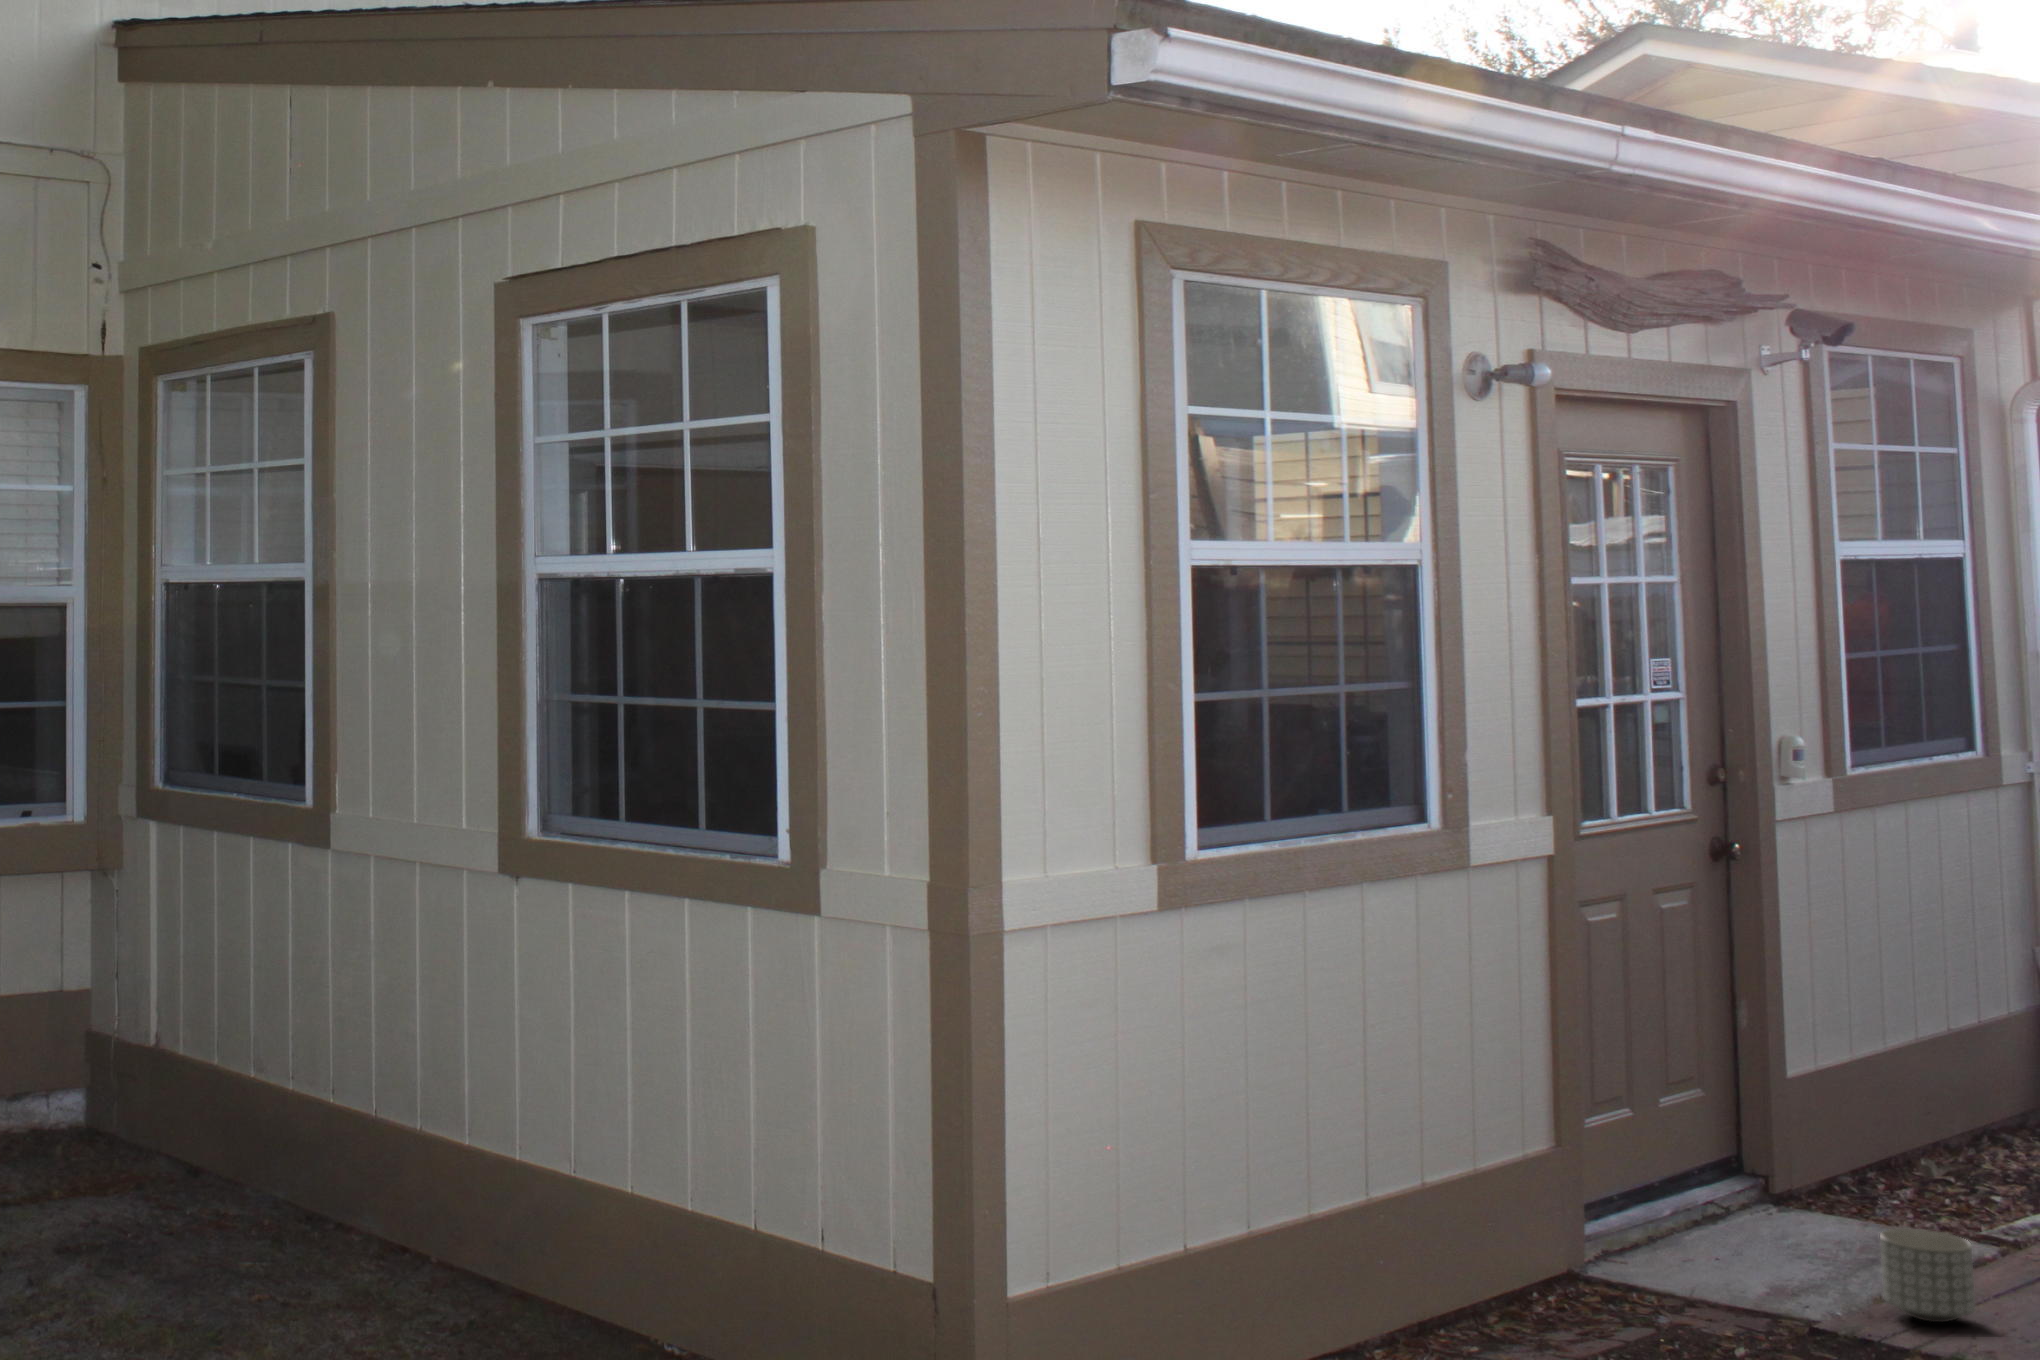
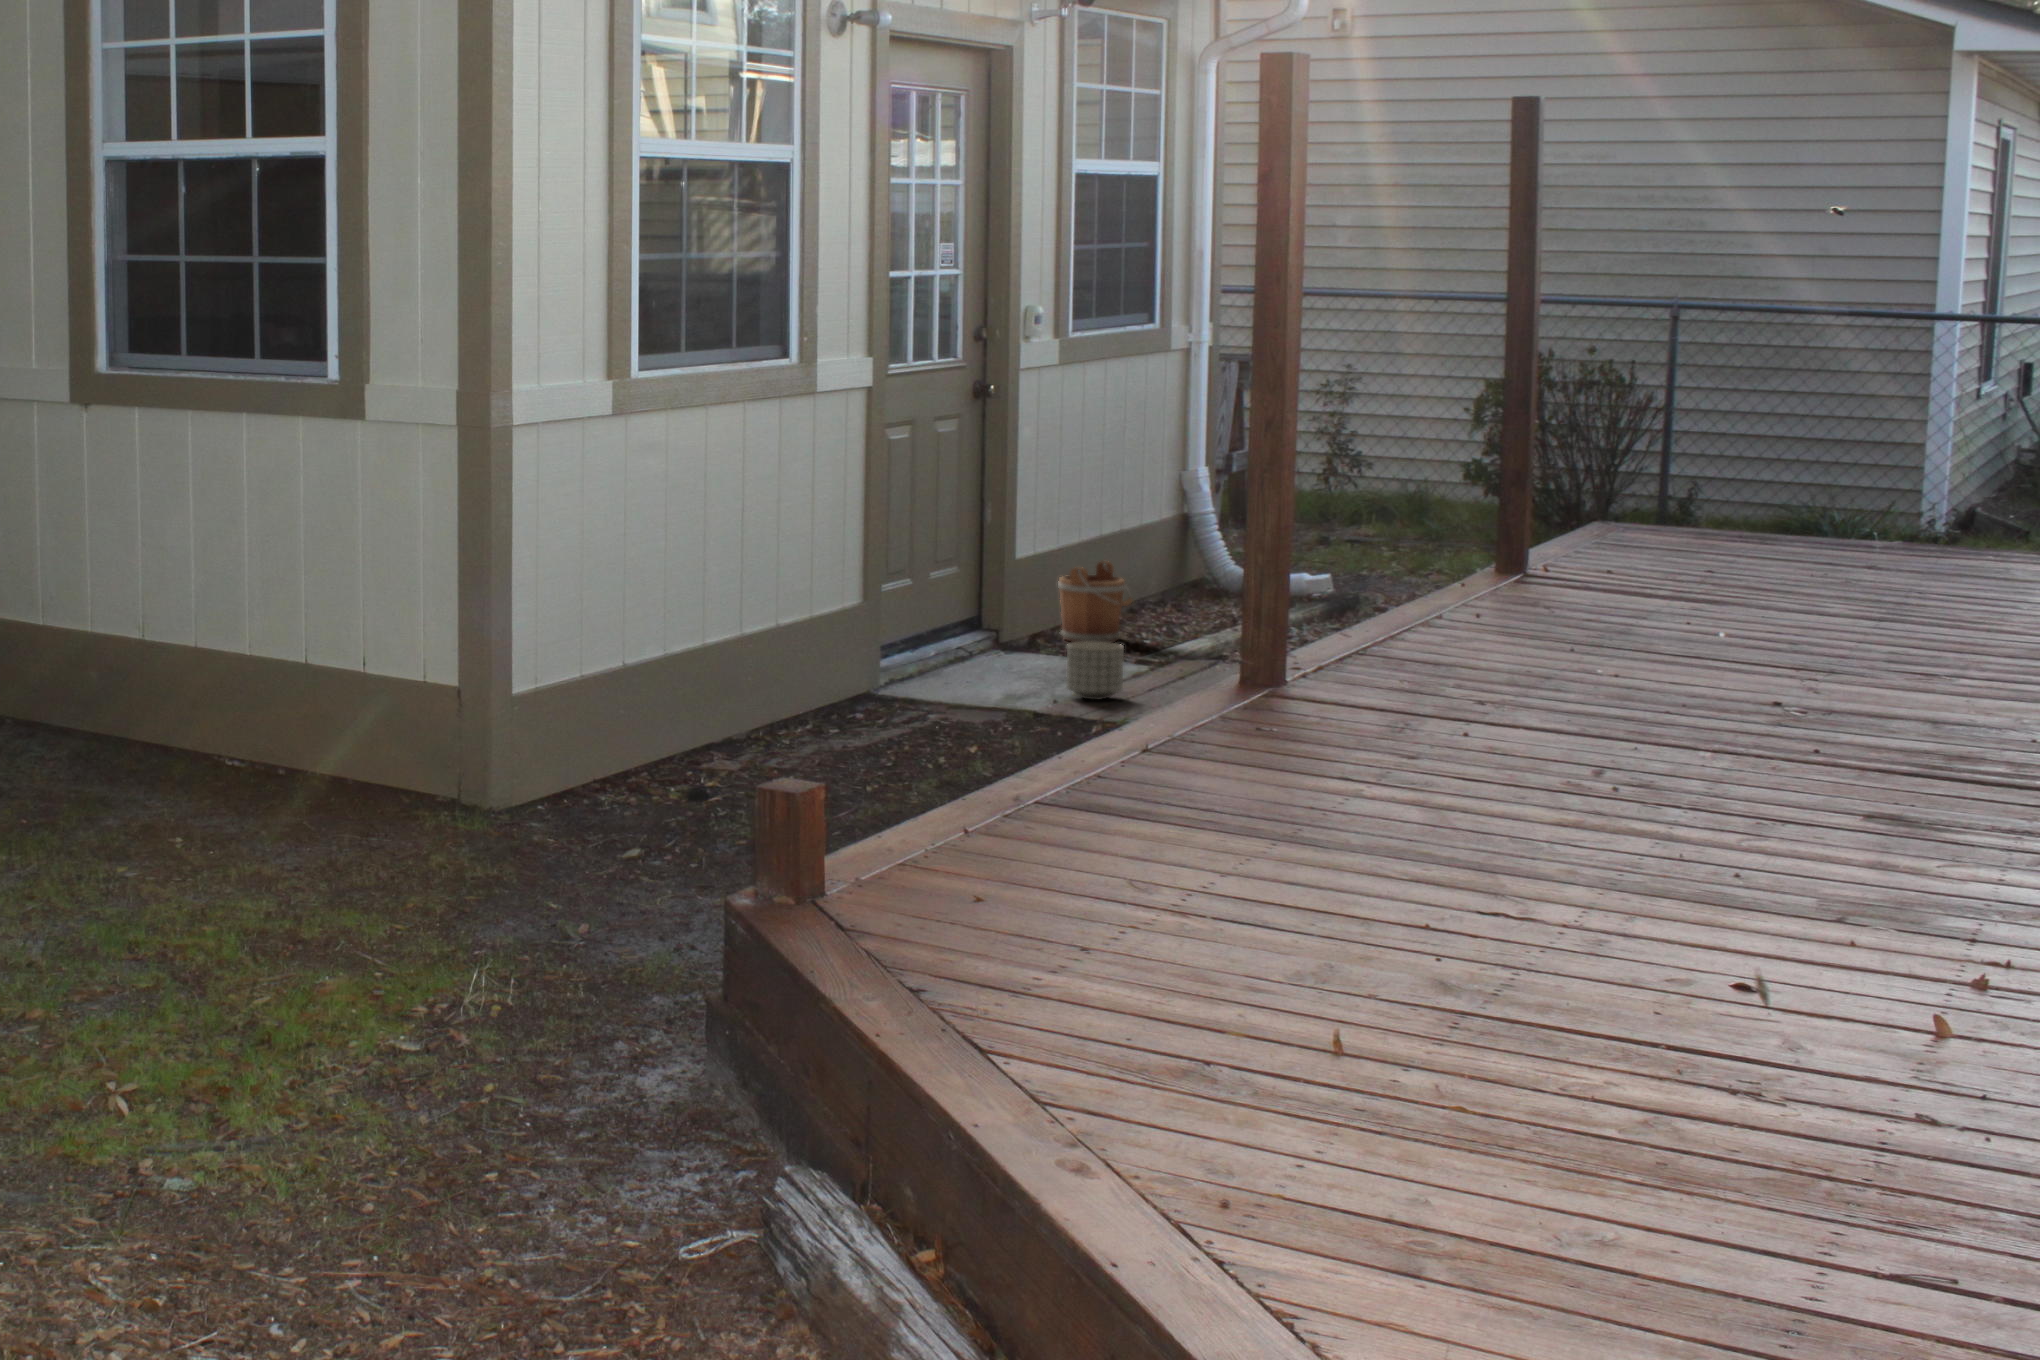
bucket: none [1859,1076,1975,1196] -> present [1058,562,1132,643]

